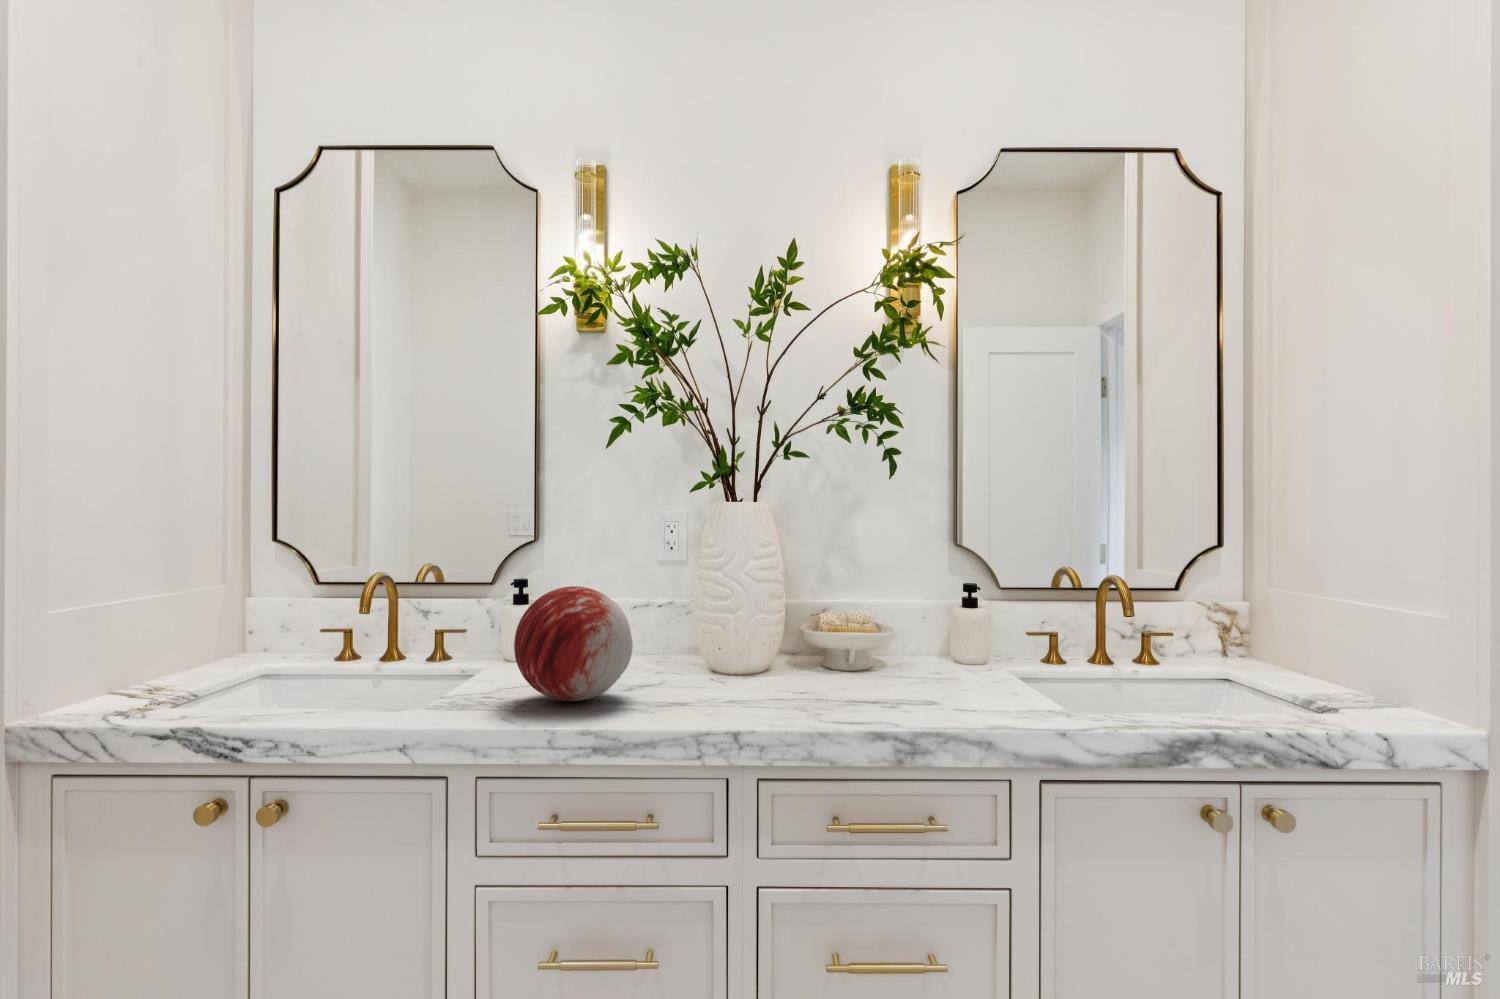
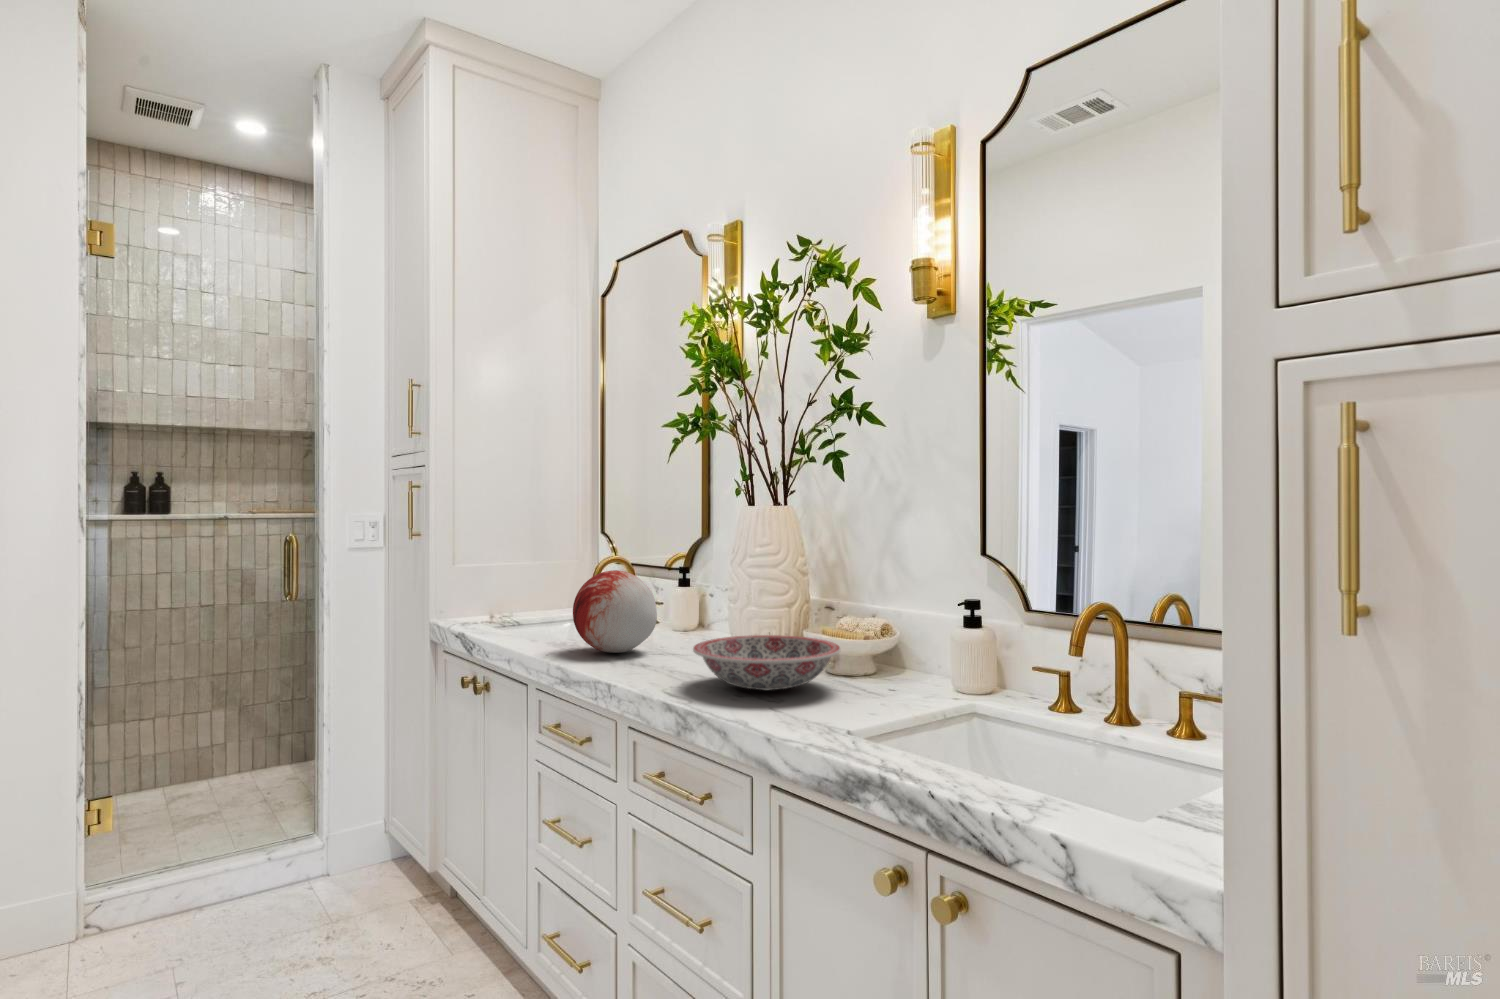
ceramic bowl: none [788,638,950,699] -> present [693,635,841,690]

